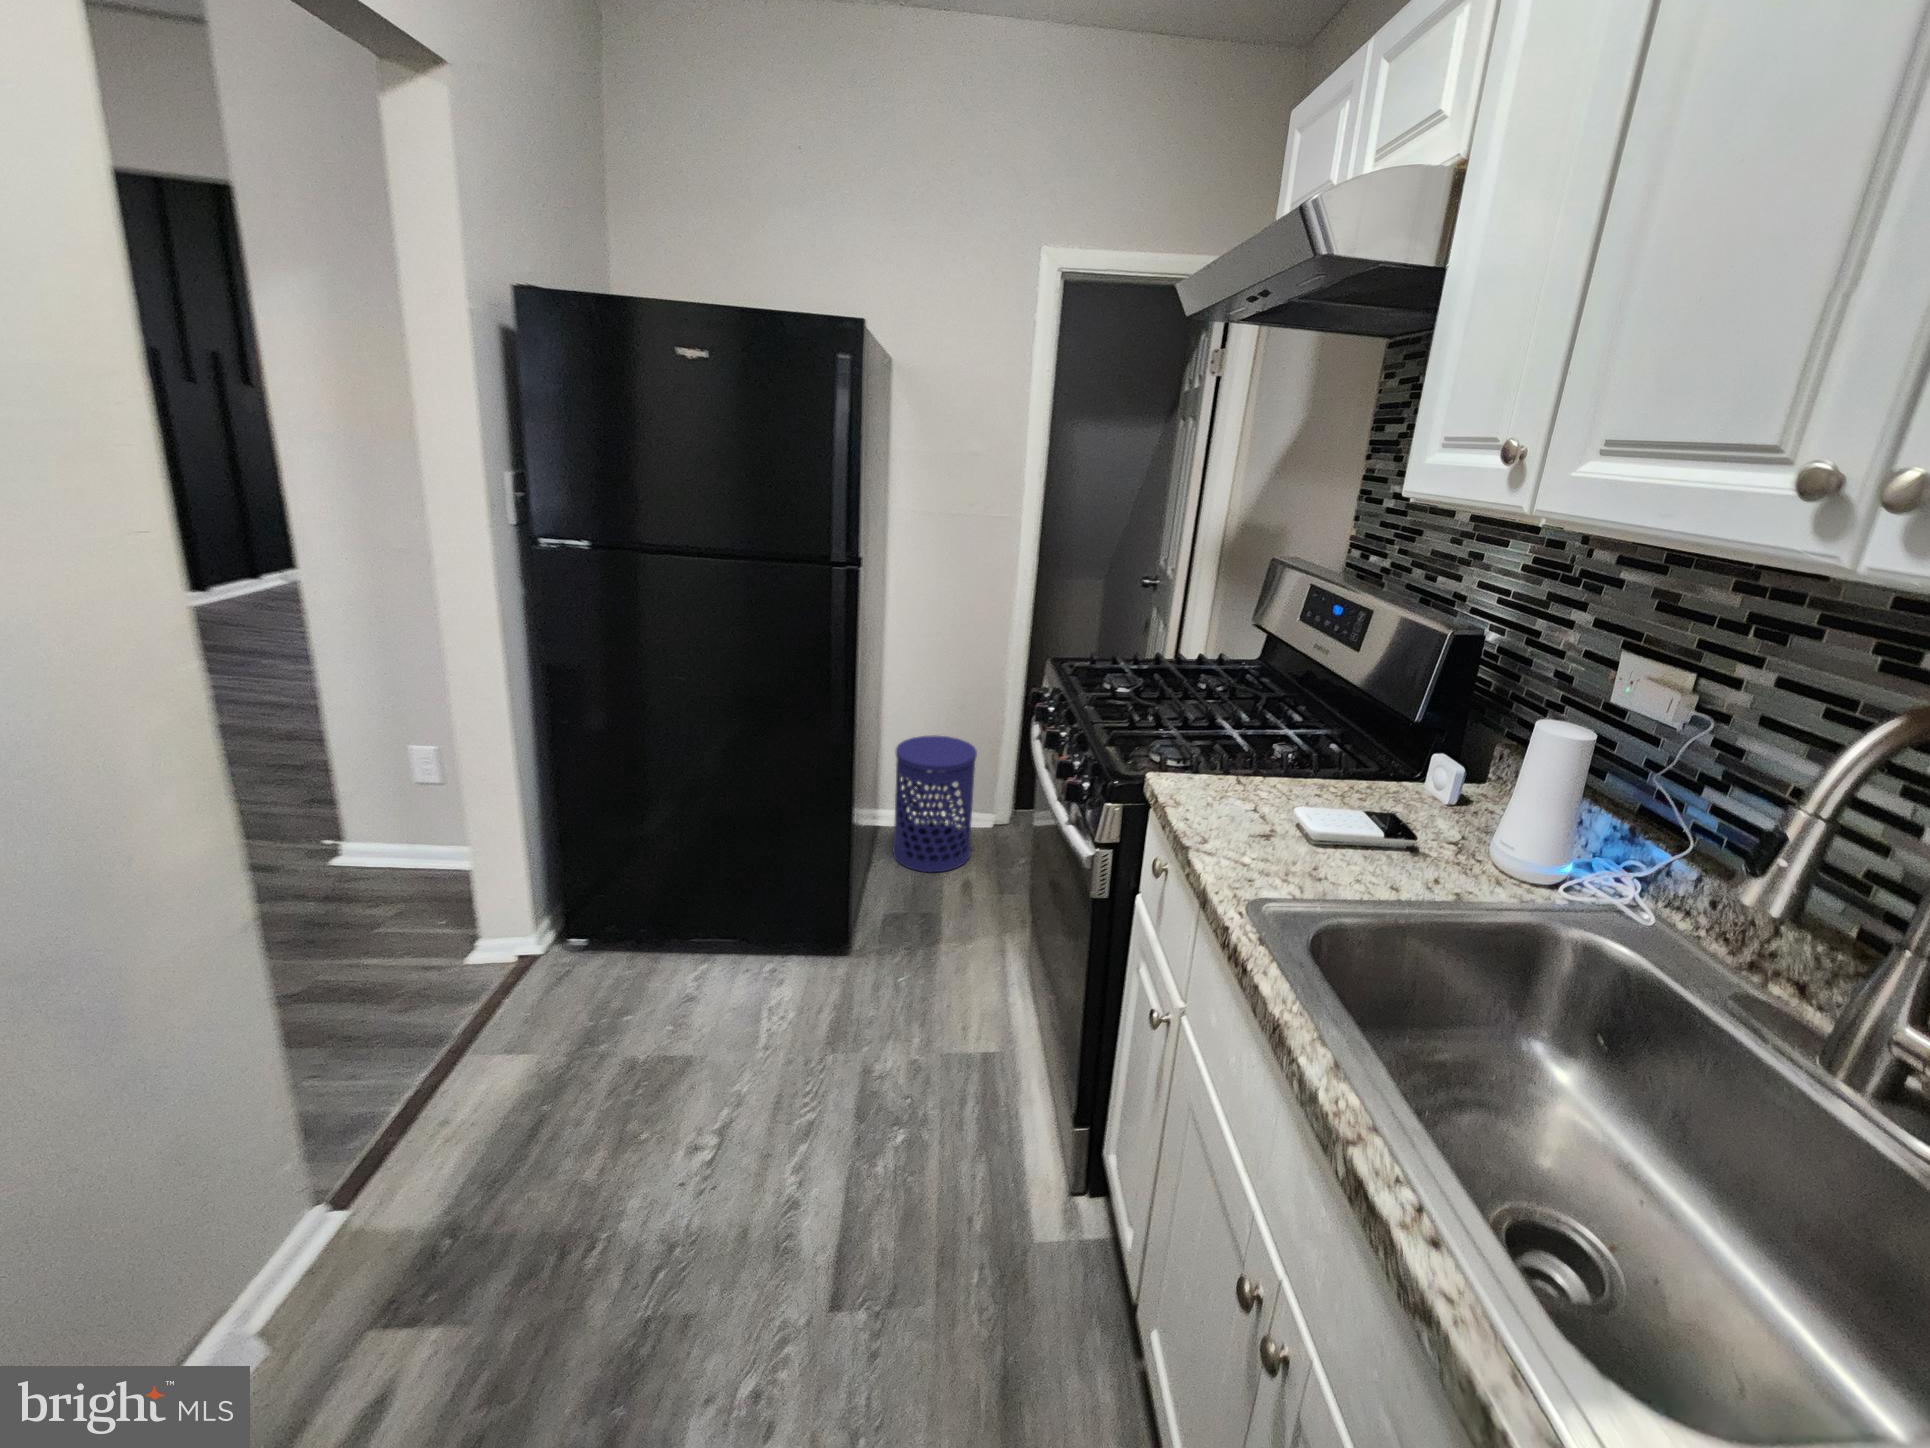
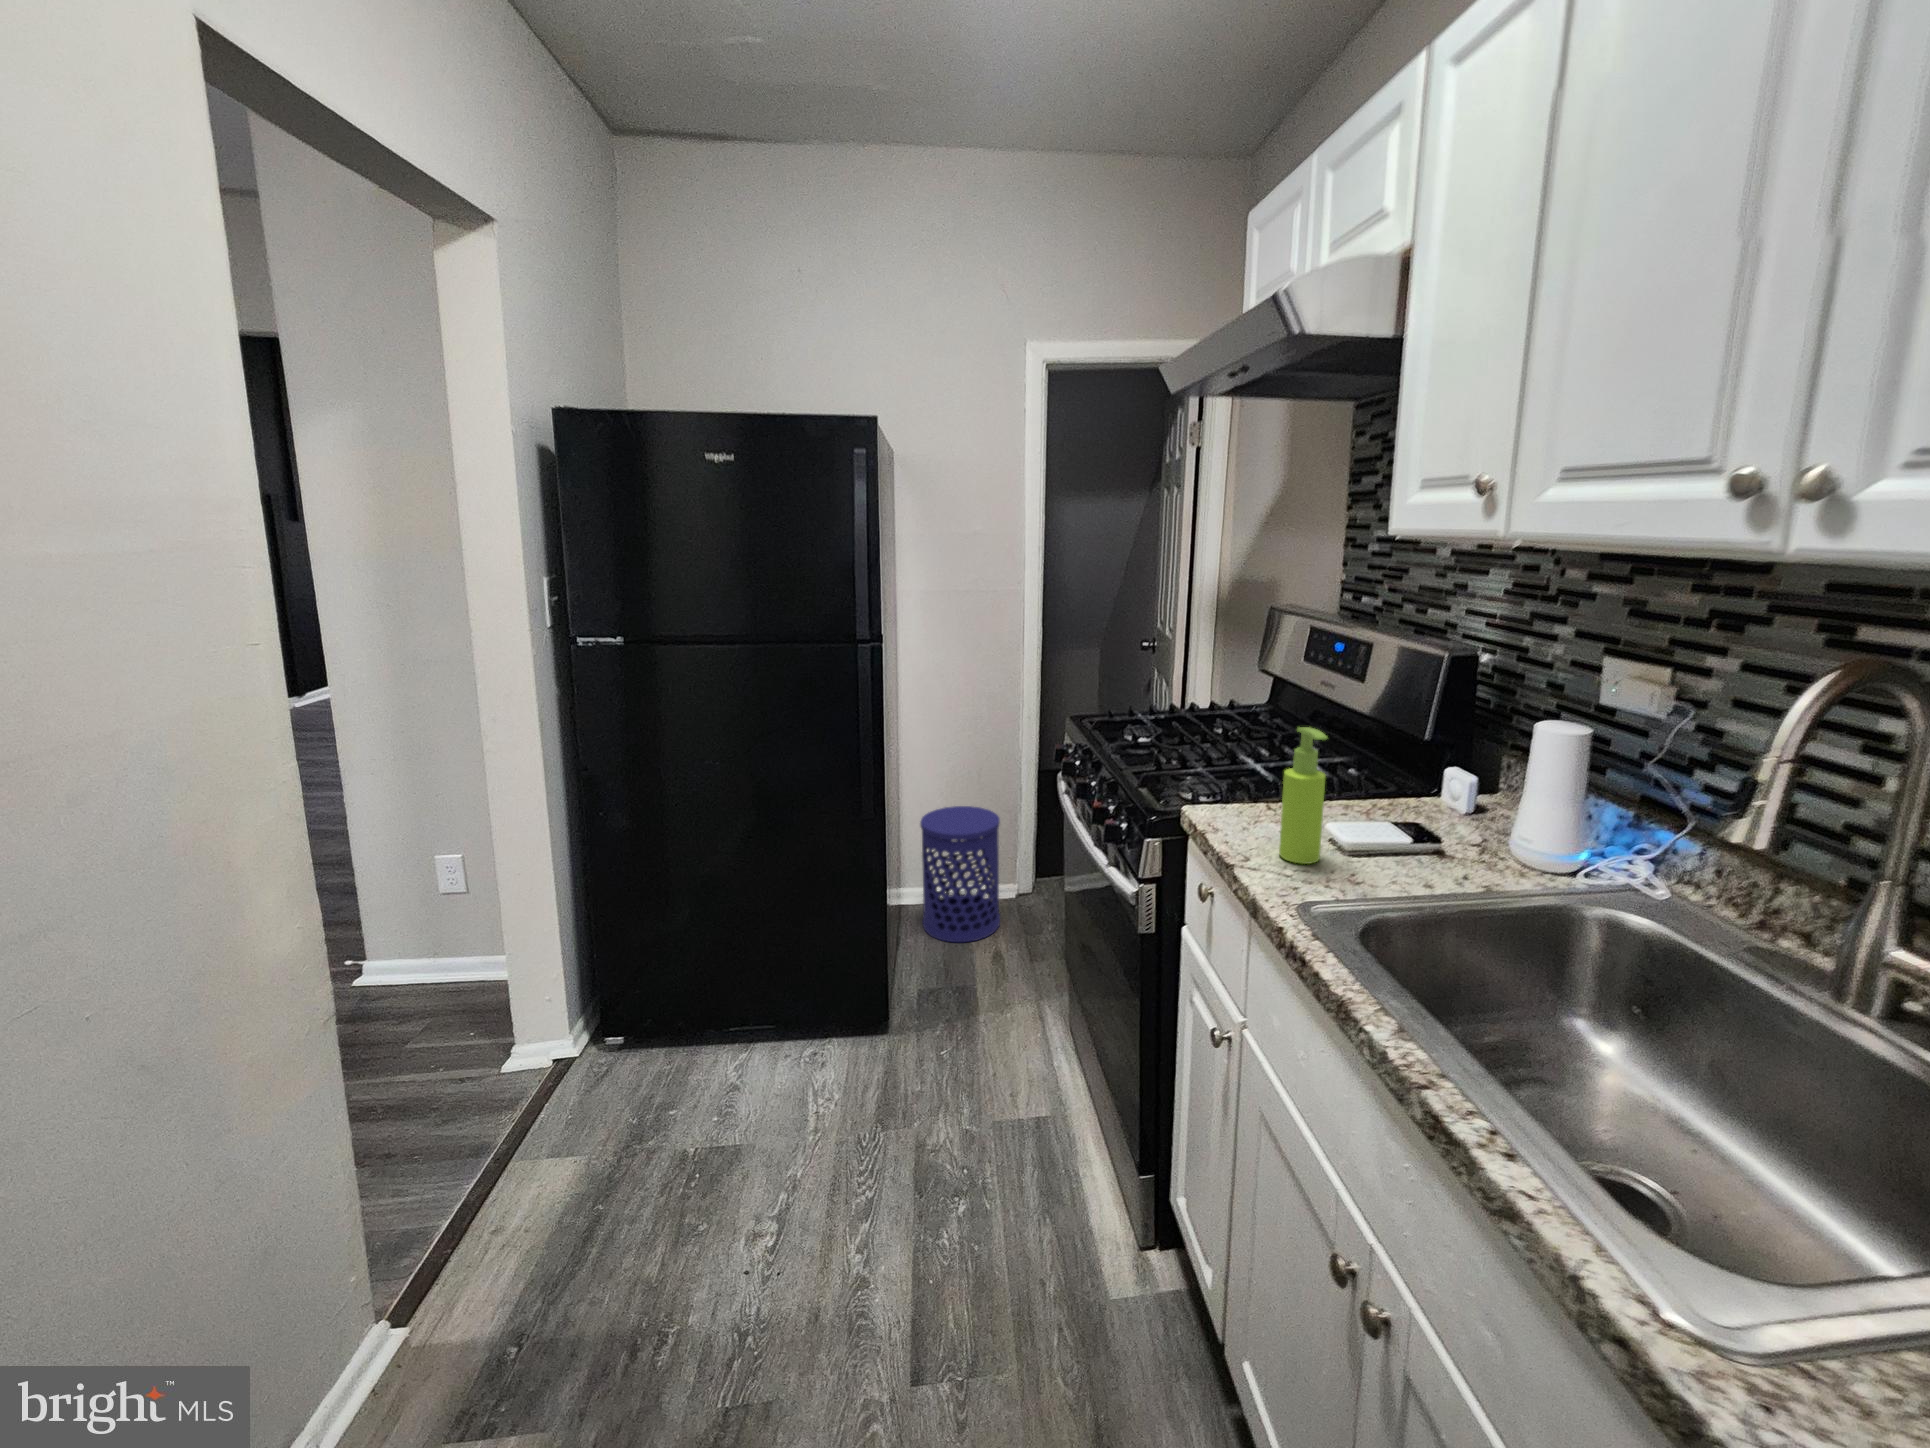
soap dispenser: none [1240,706,1305,853] -> present [1279,727,1327,864]

